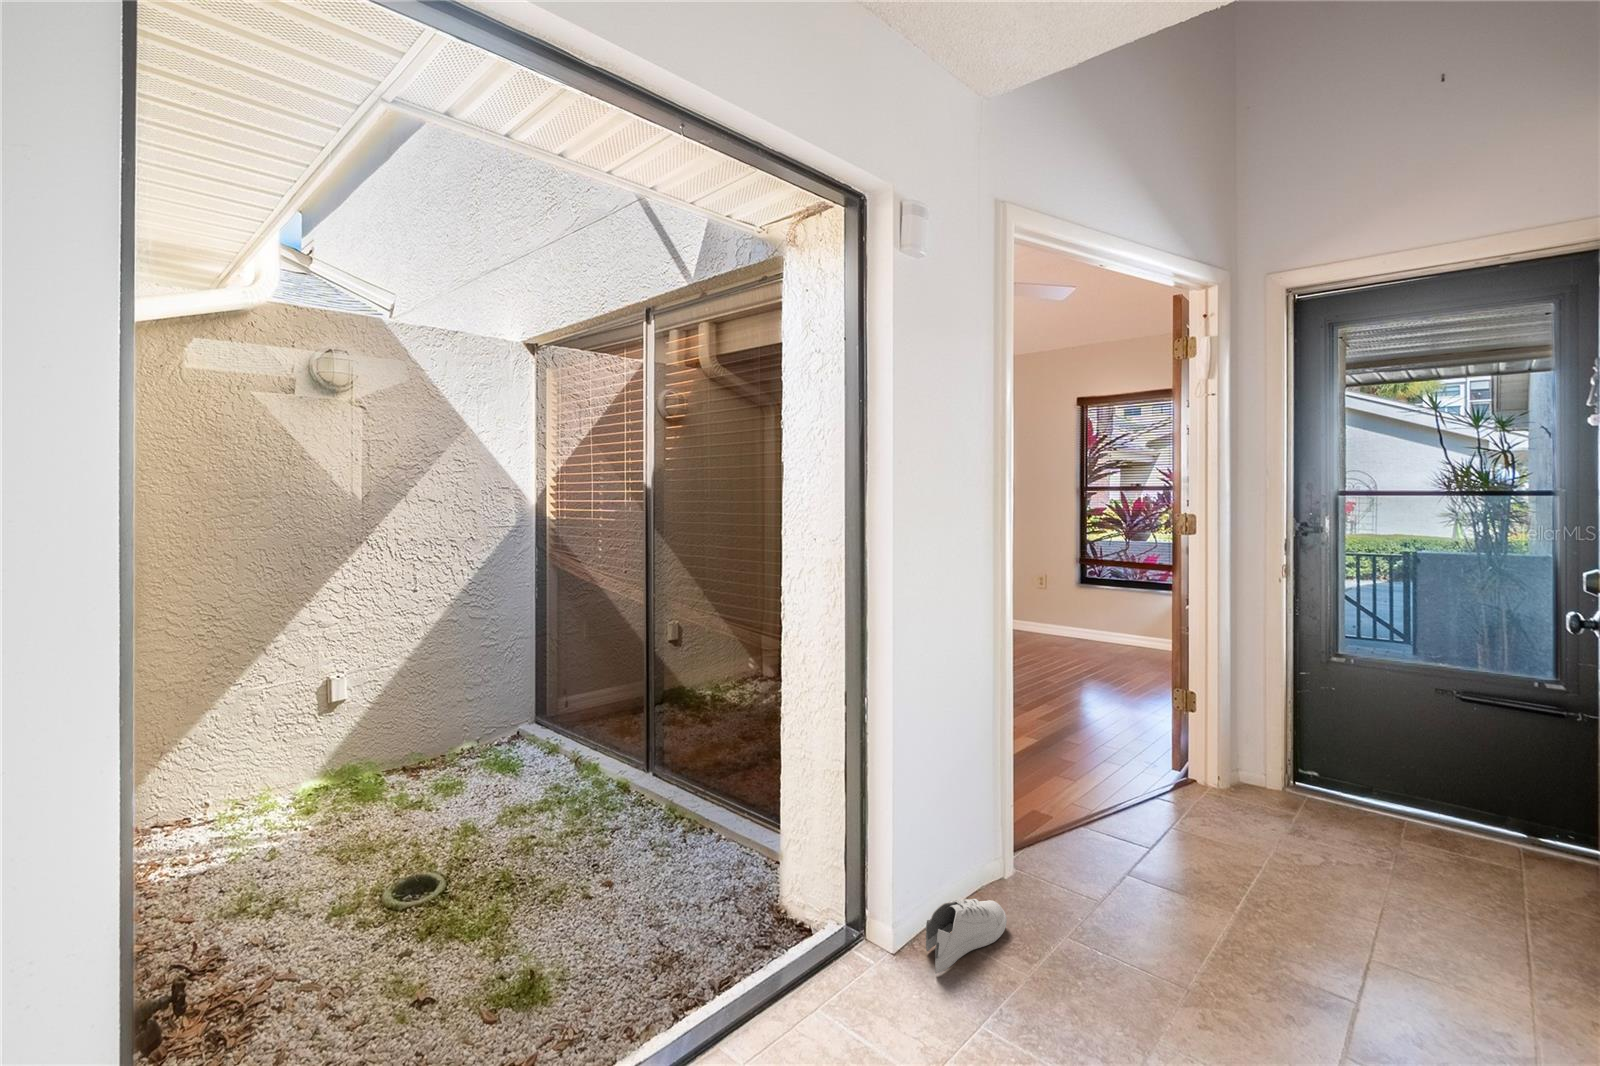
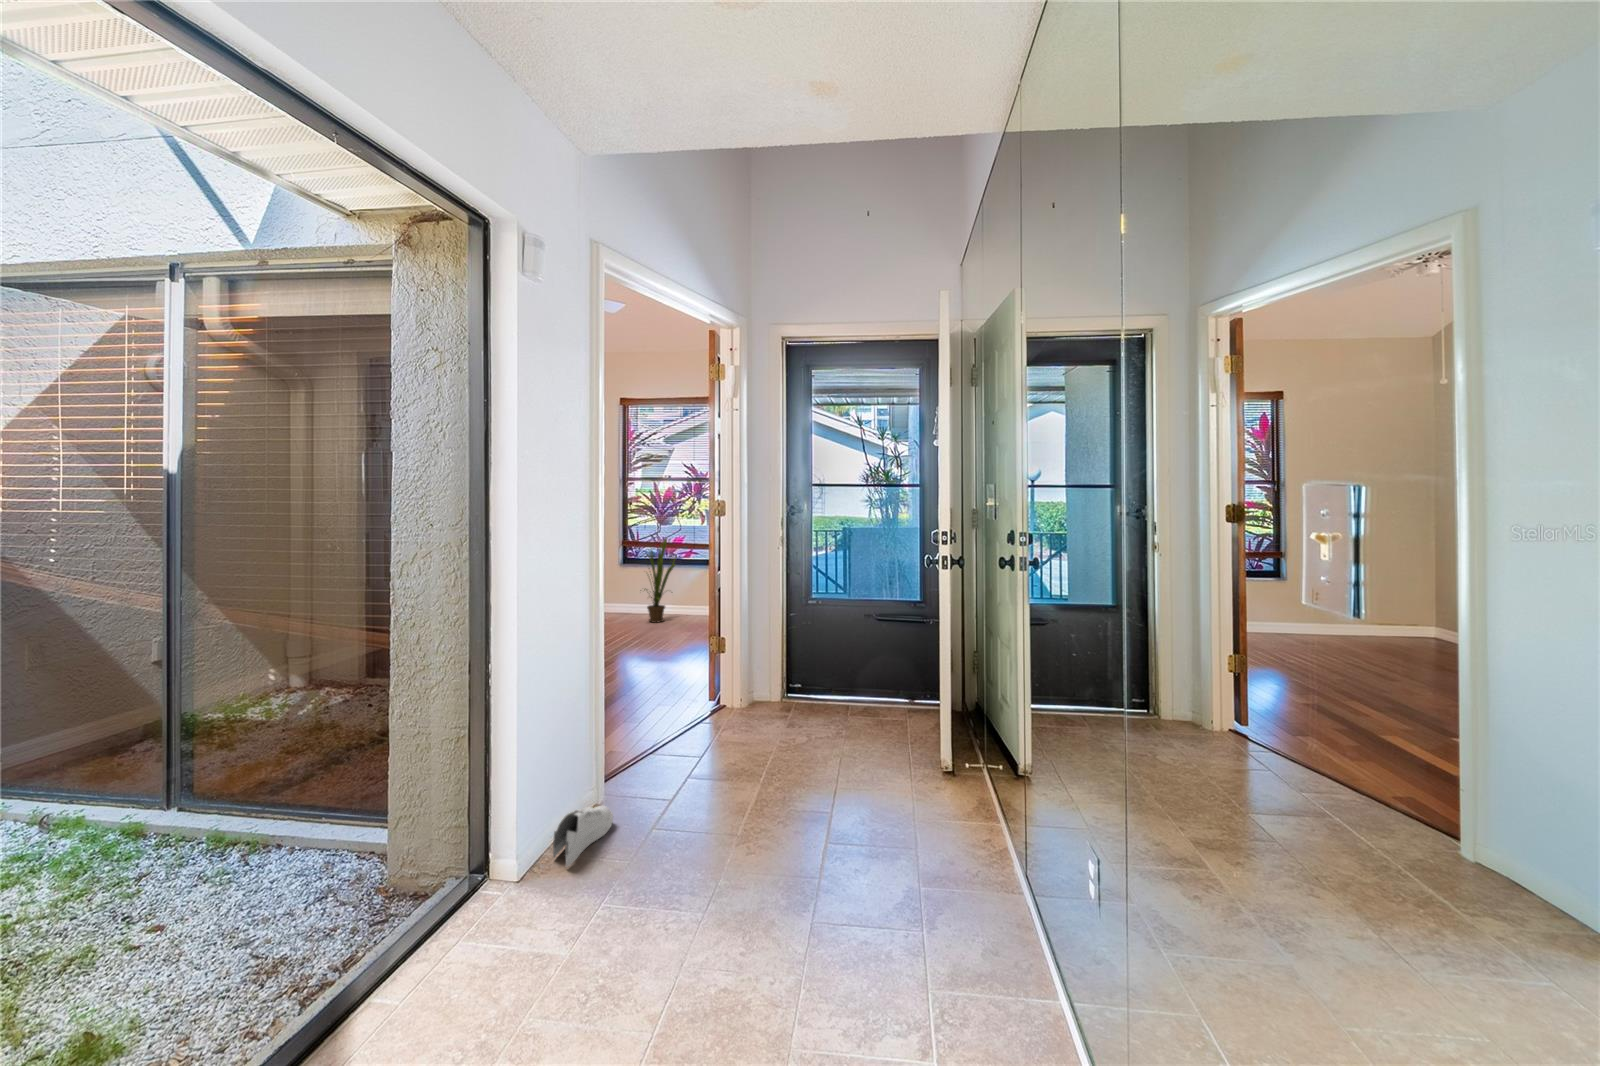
house plant: none [1094,554,1154,652] -> present [644,538,675,623]

